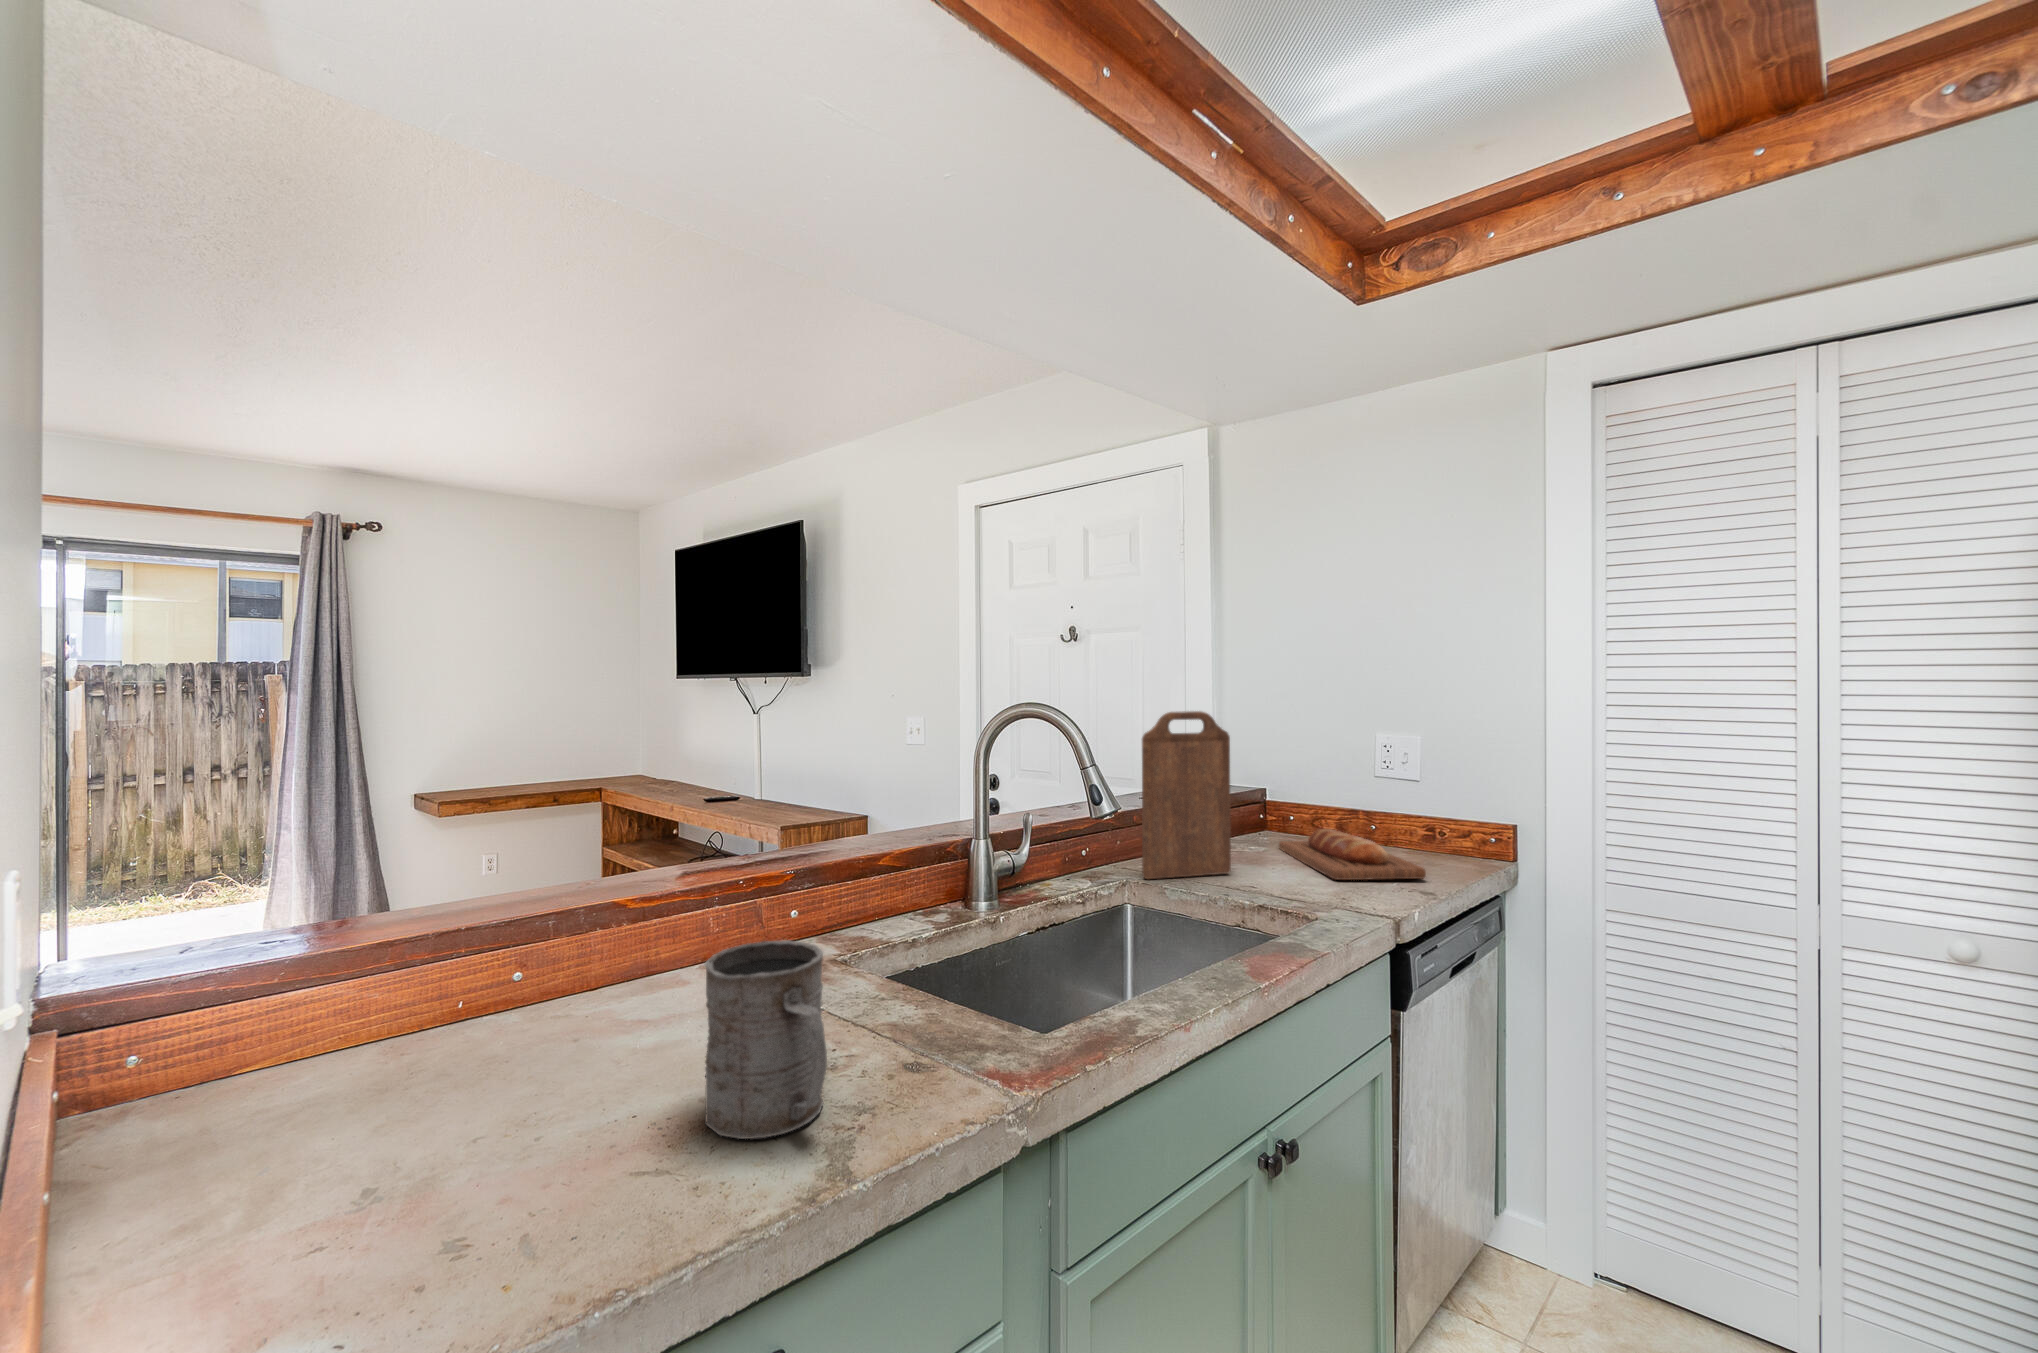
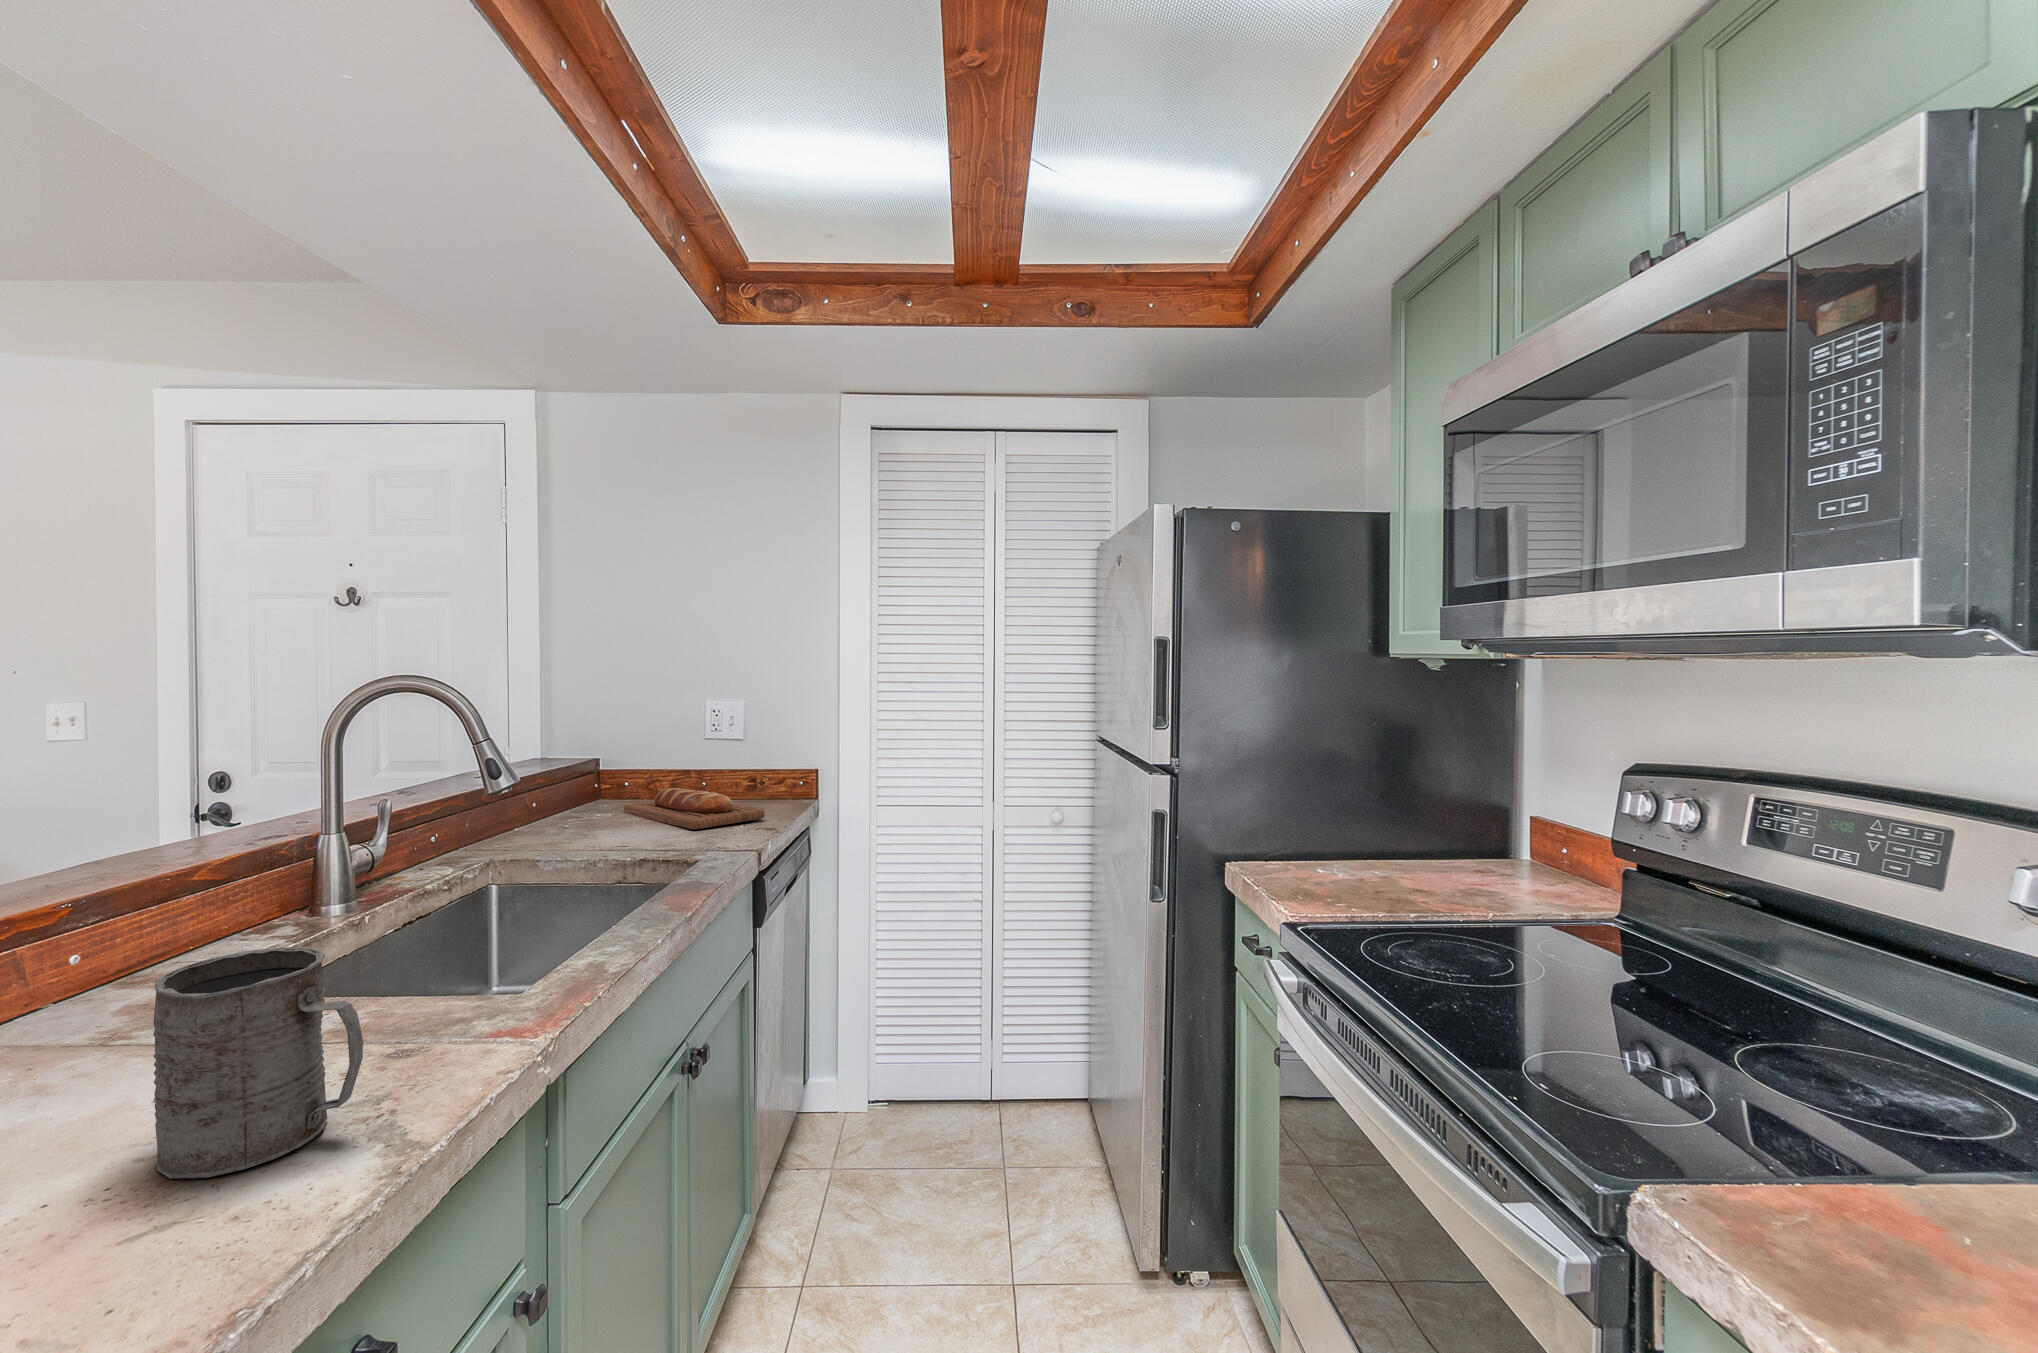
cutting board: present [1142,711,1231,879] -> none [504,683,596,856]

